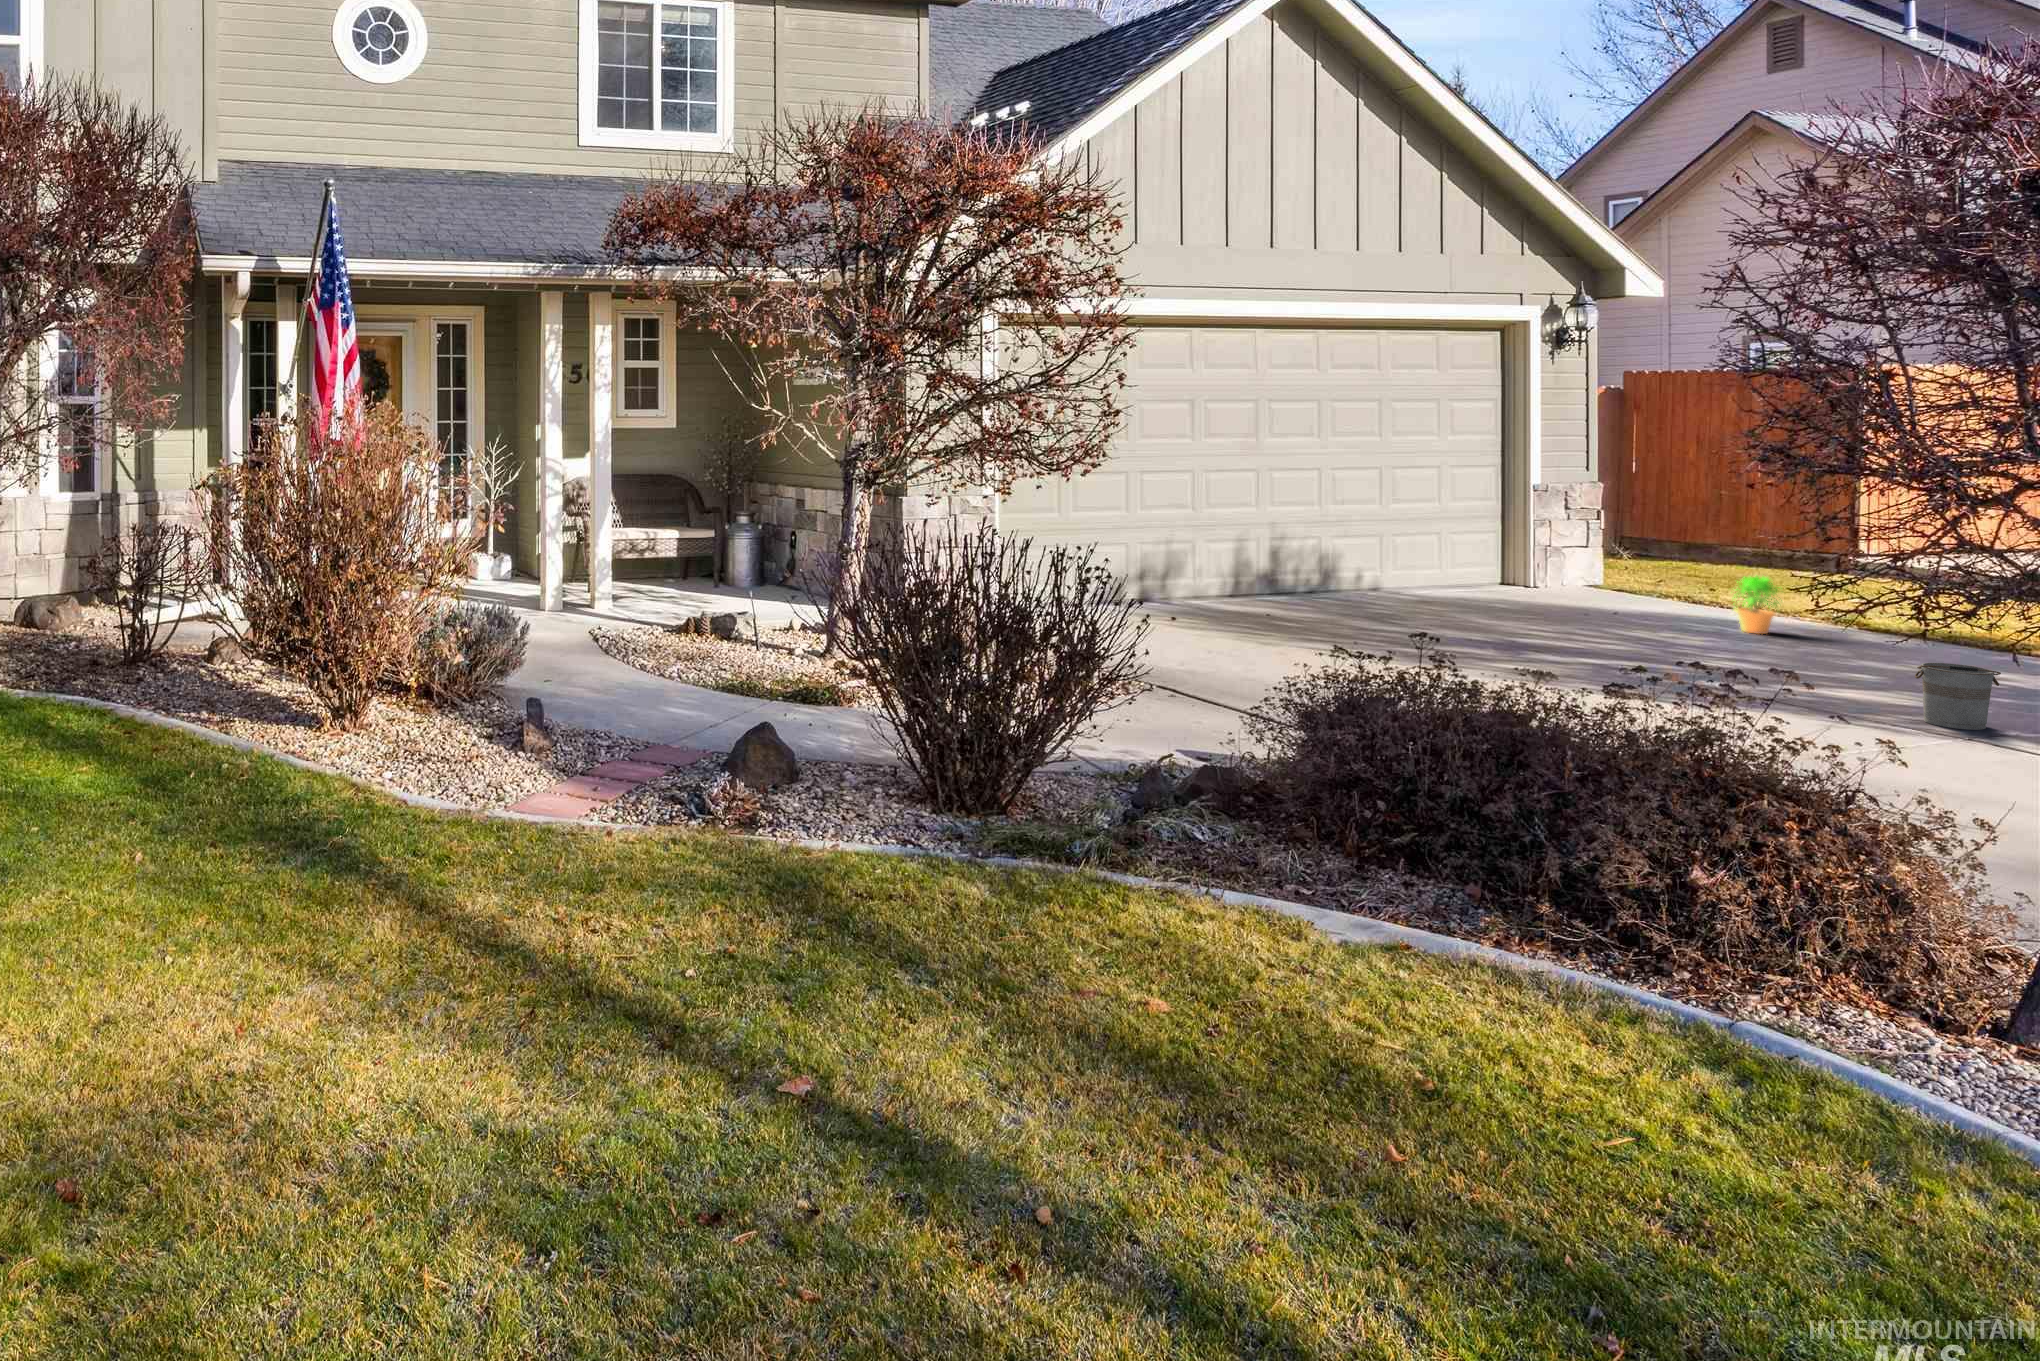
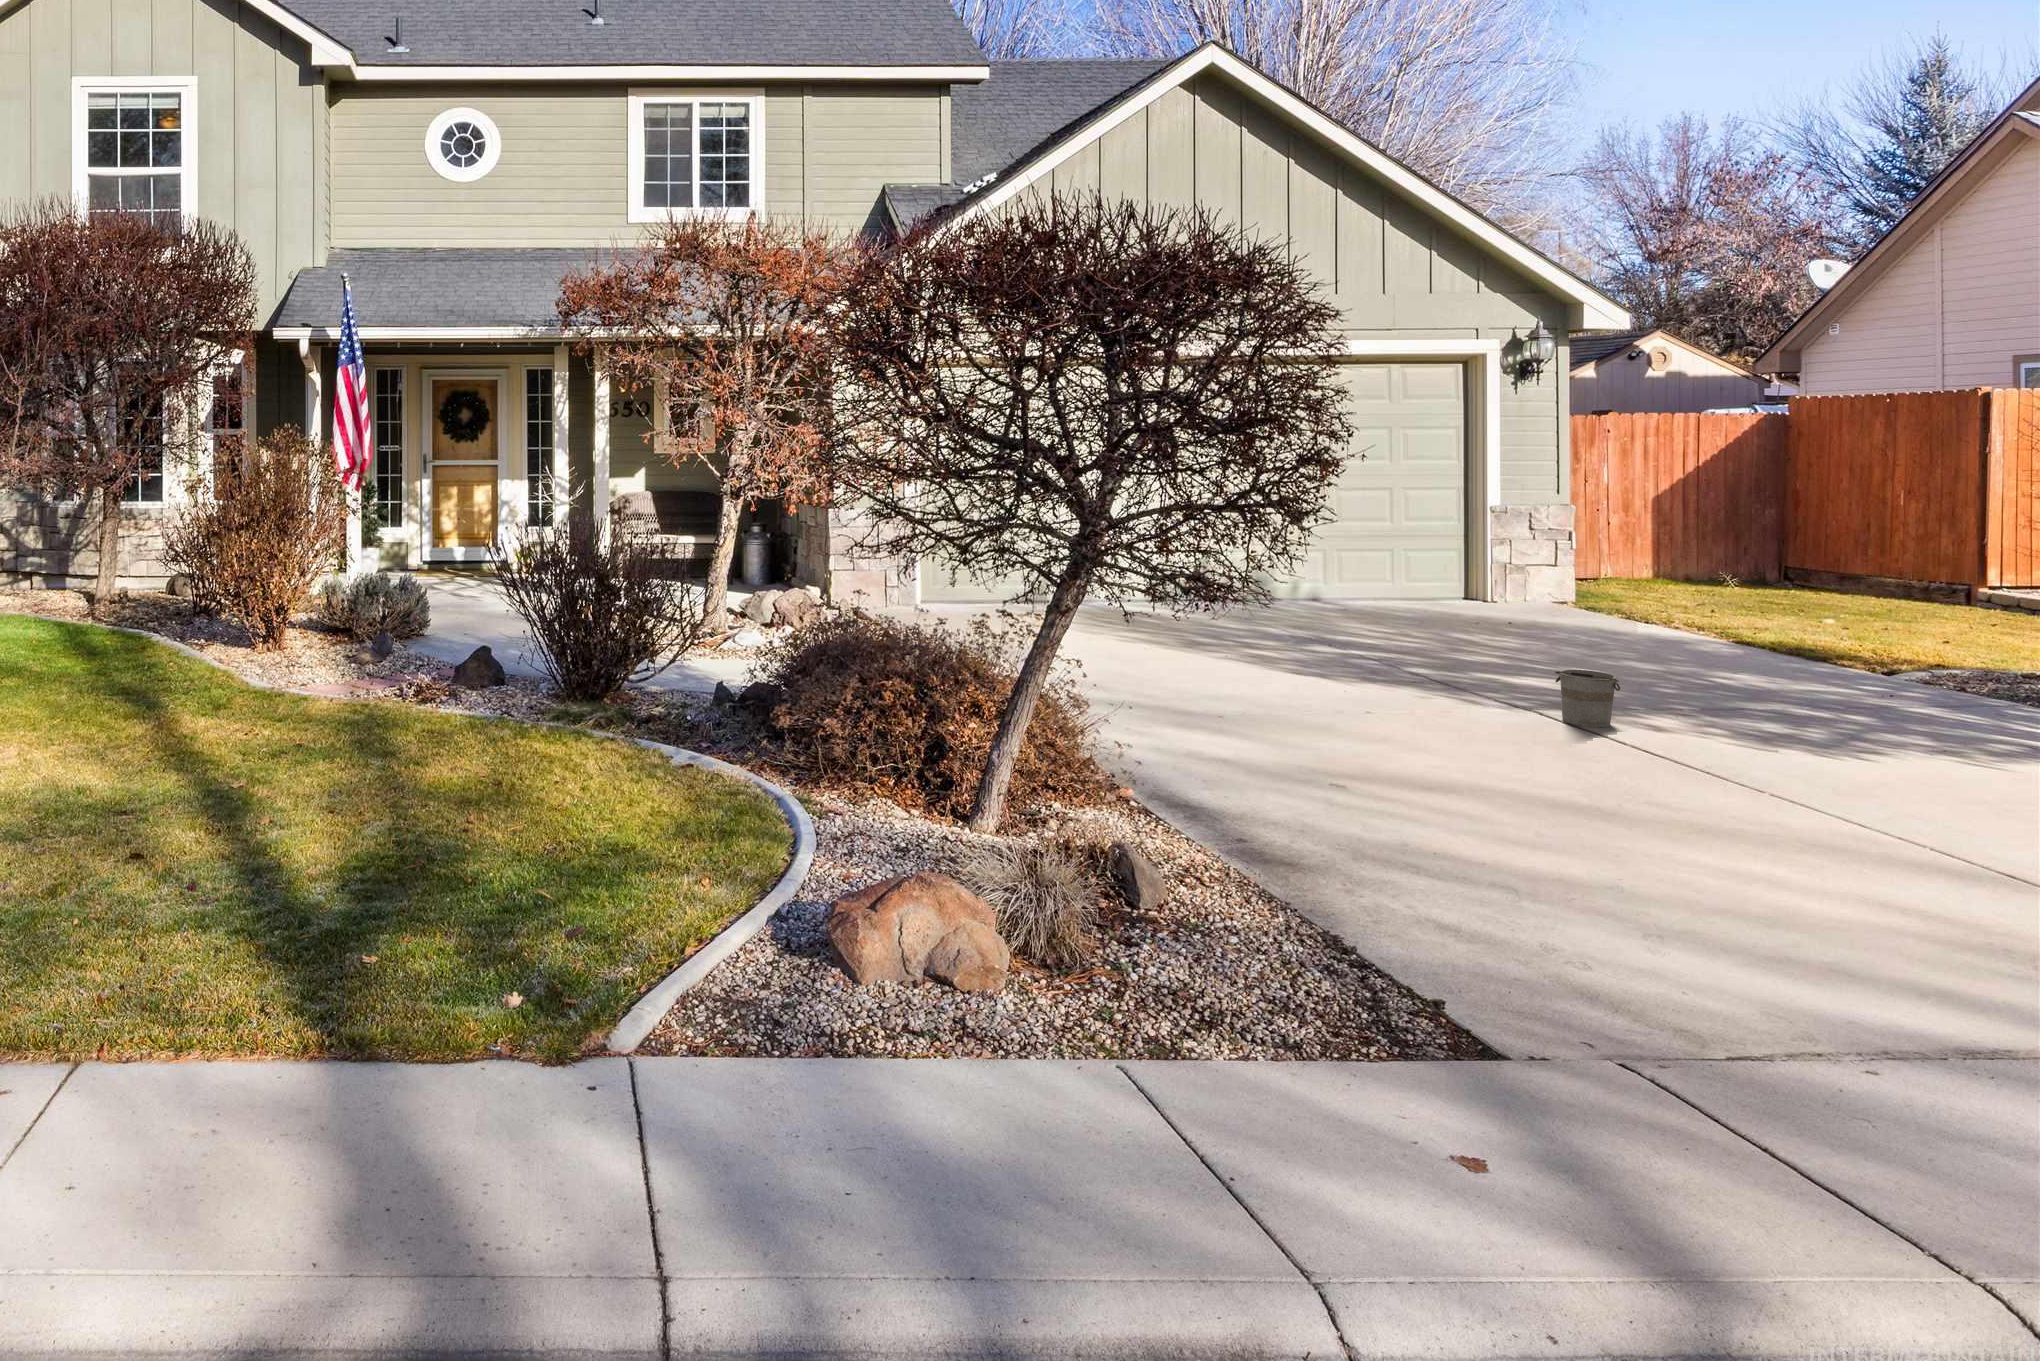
potted plant: present [1731,575,1782,634] -> none [1595,590,1648,645]

